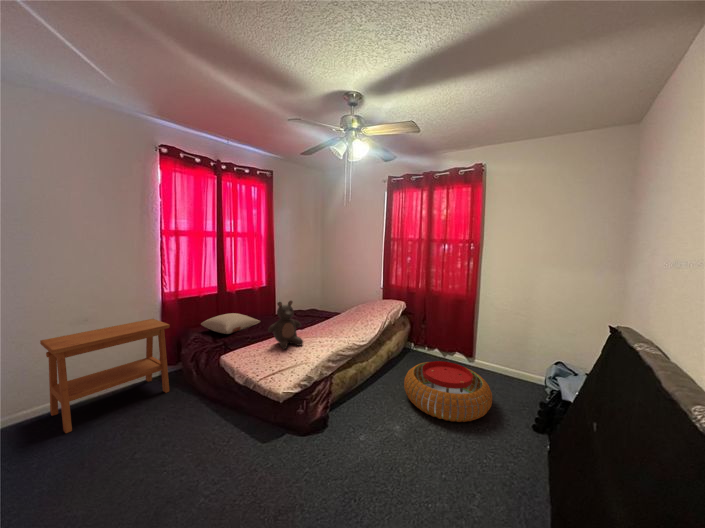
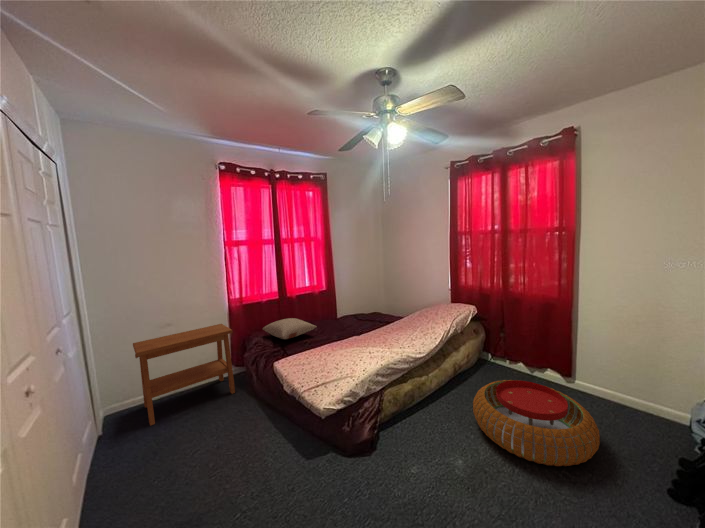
teddy bear: present [268,301,303,349] -> none [316,307,352,359]

